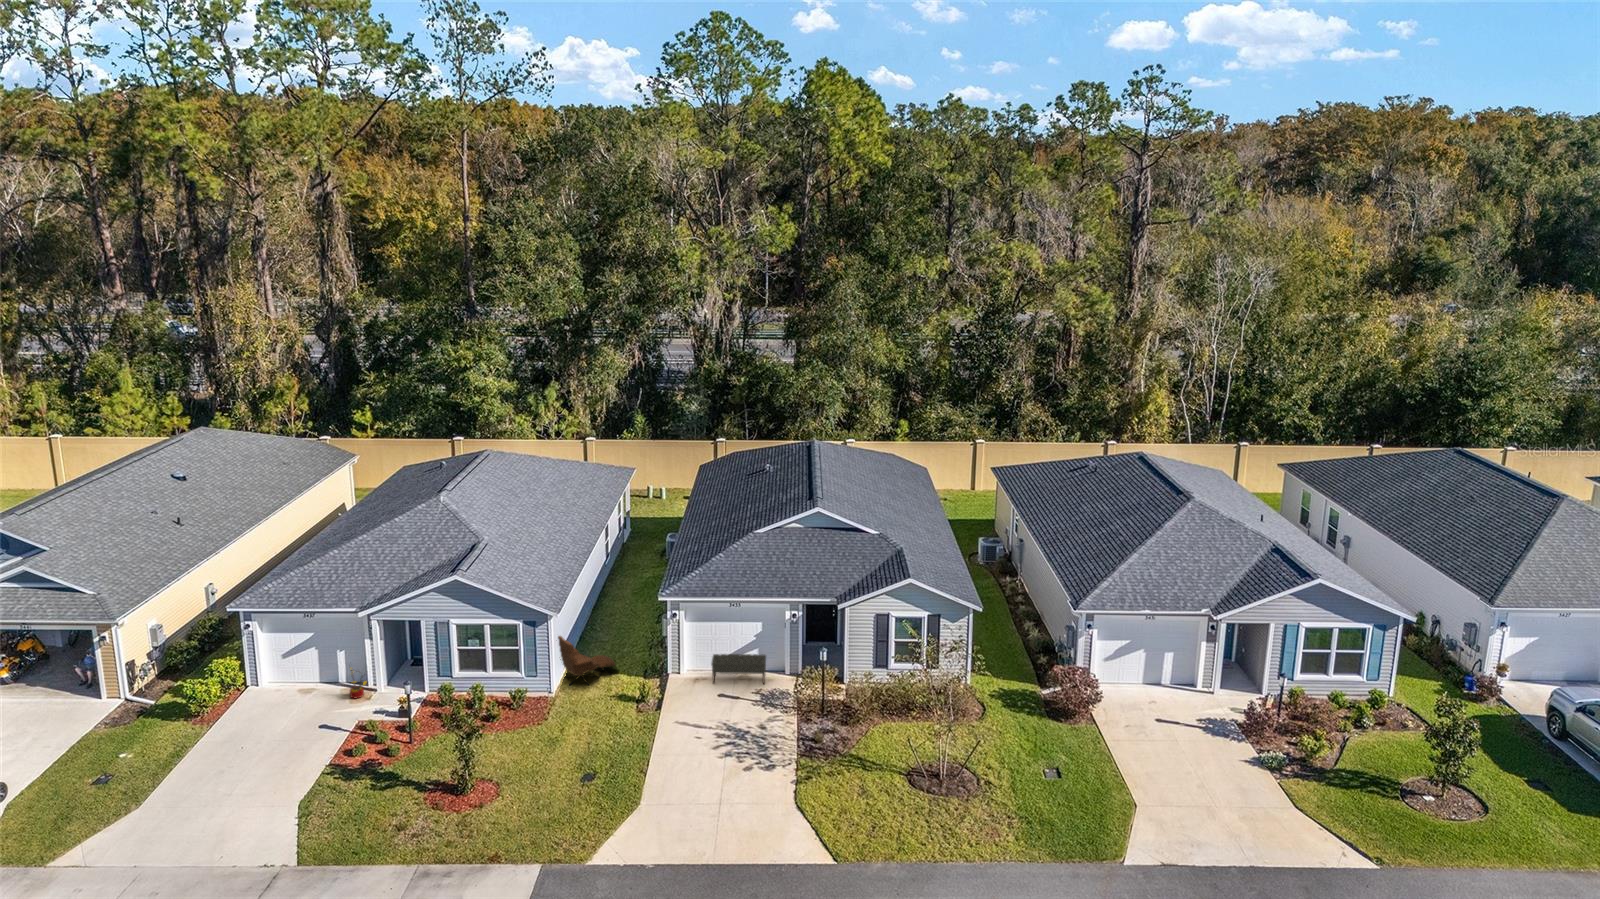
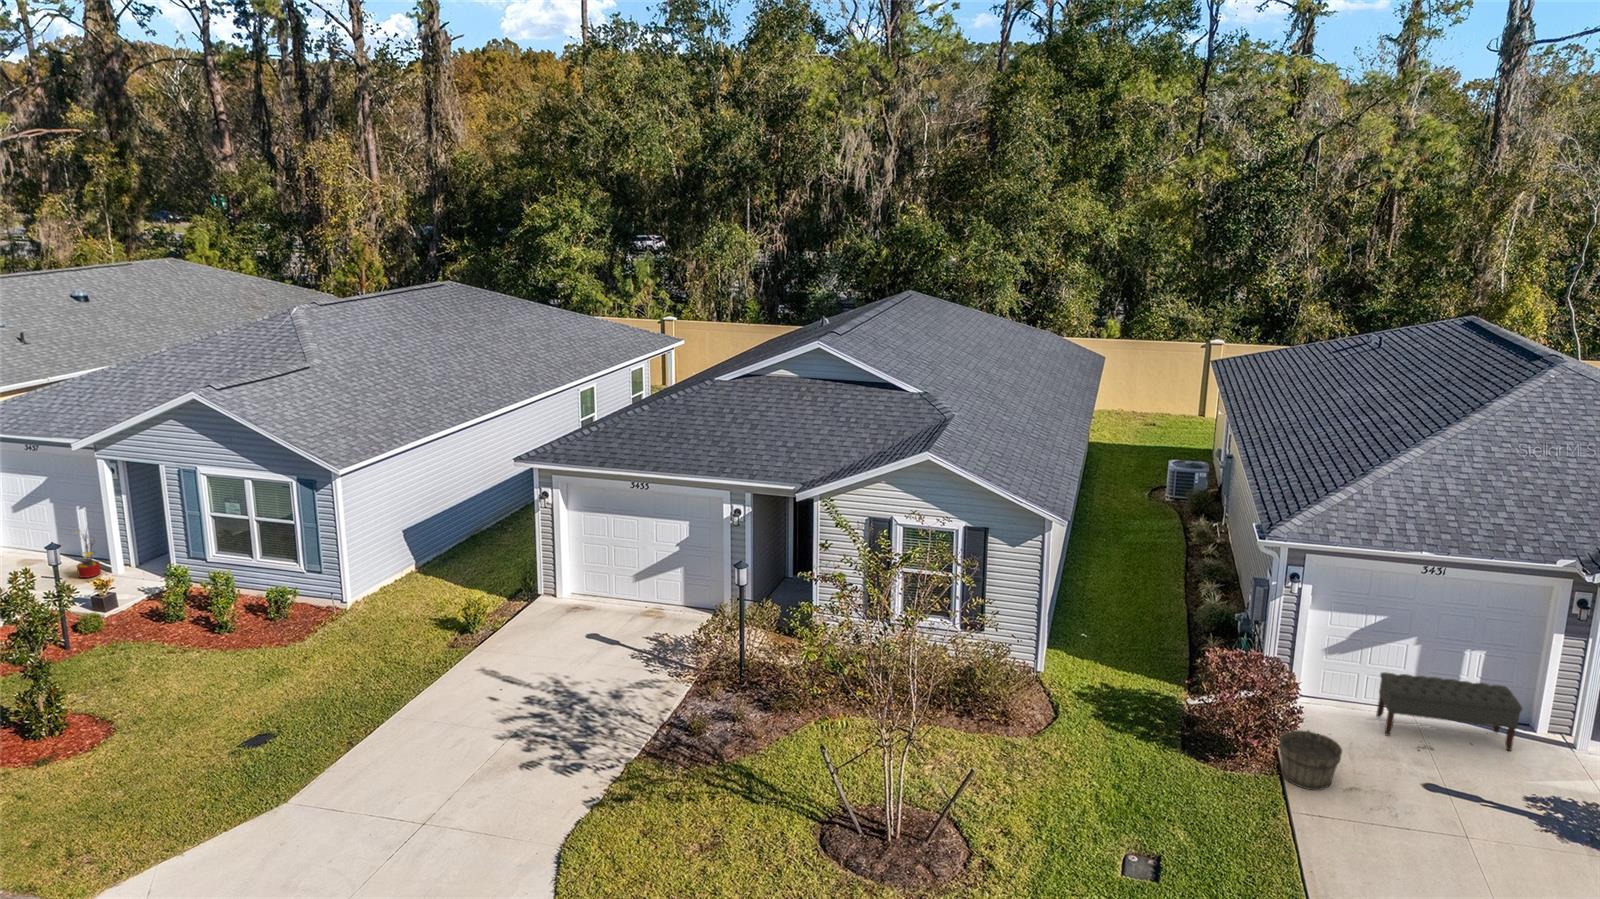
lounge chair: present [558,636,615,685] -> none [368,511,469,597]
bench: present [712,654,766,683] -> present [1377,672,1522,751]
wooden bucket: none [1093,701,1122,729] -> present [1279,730,1342,790]

